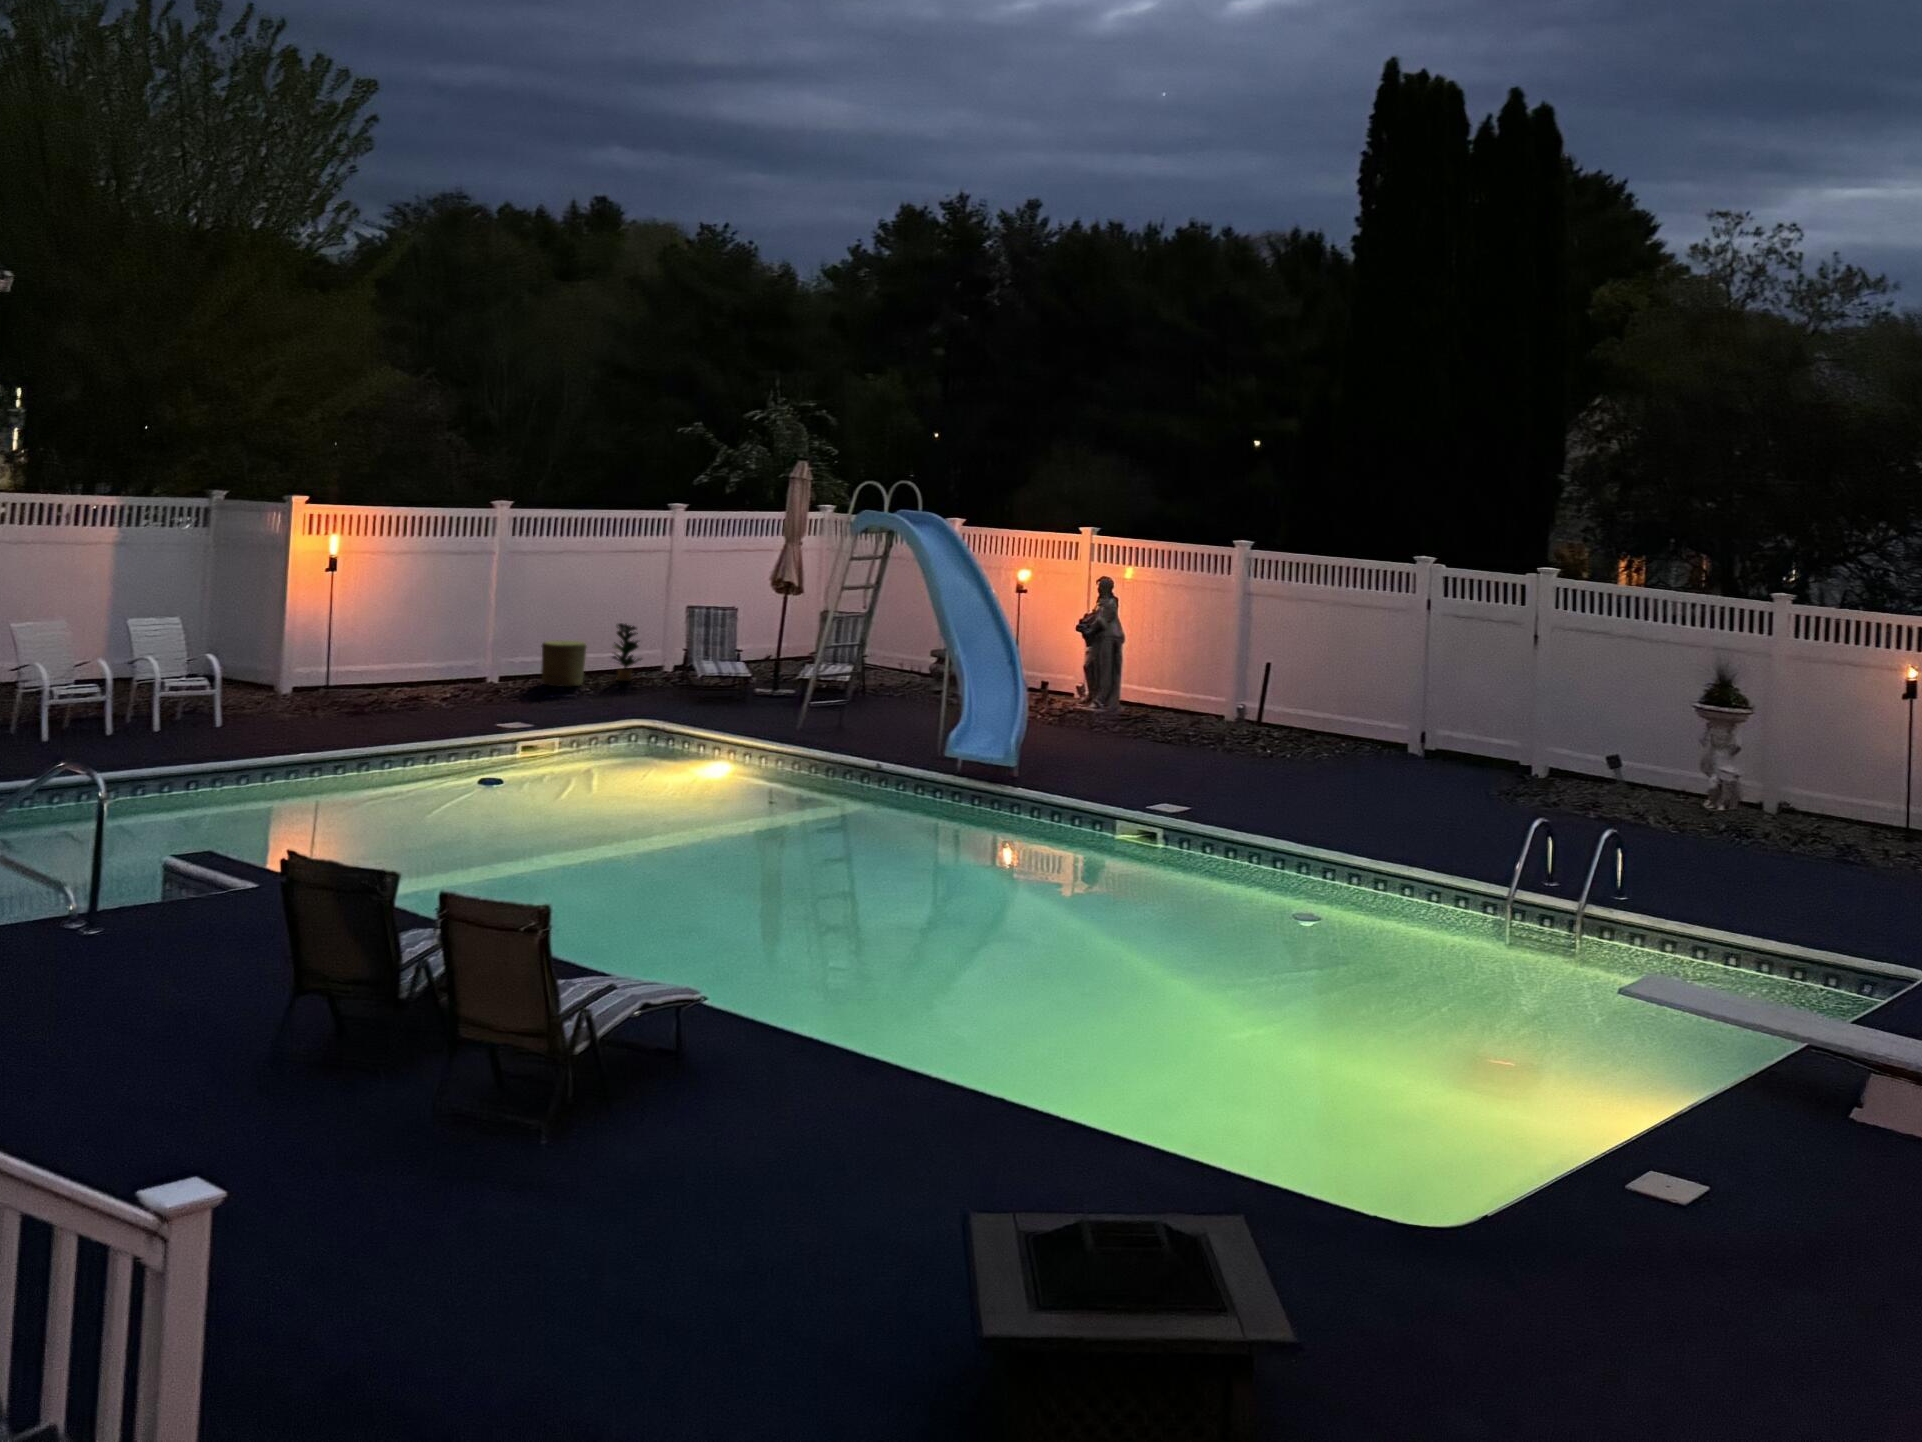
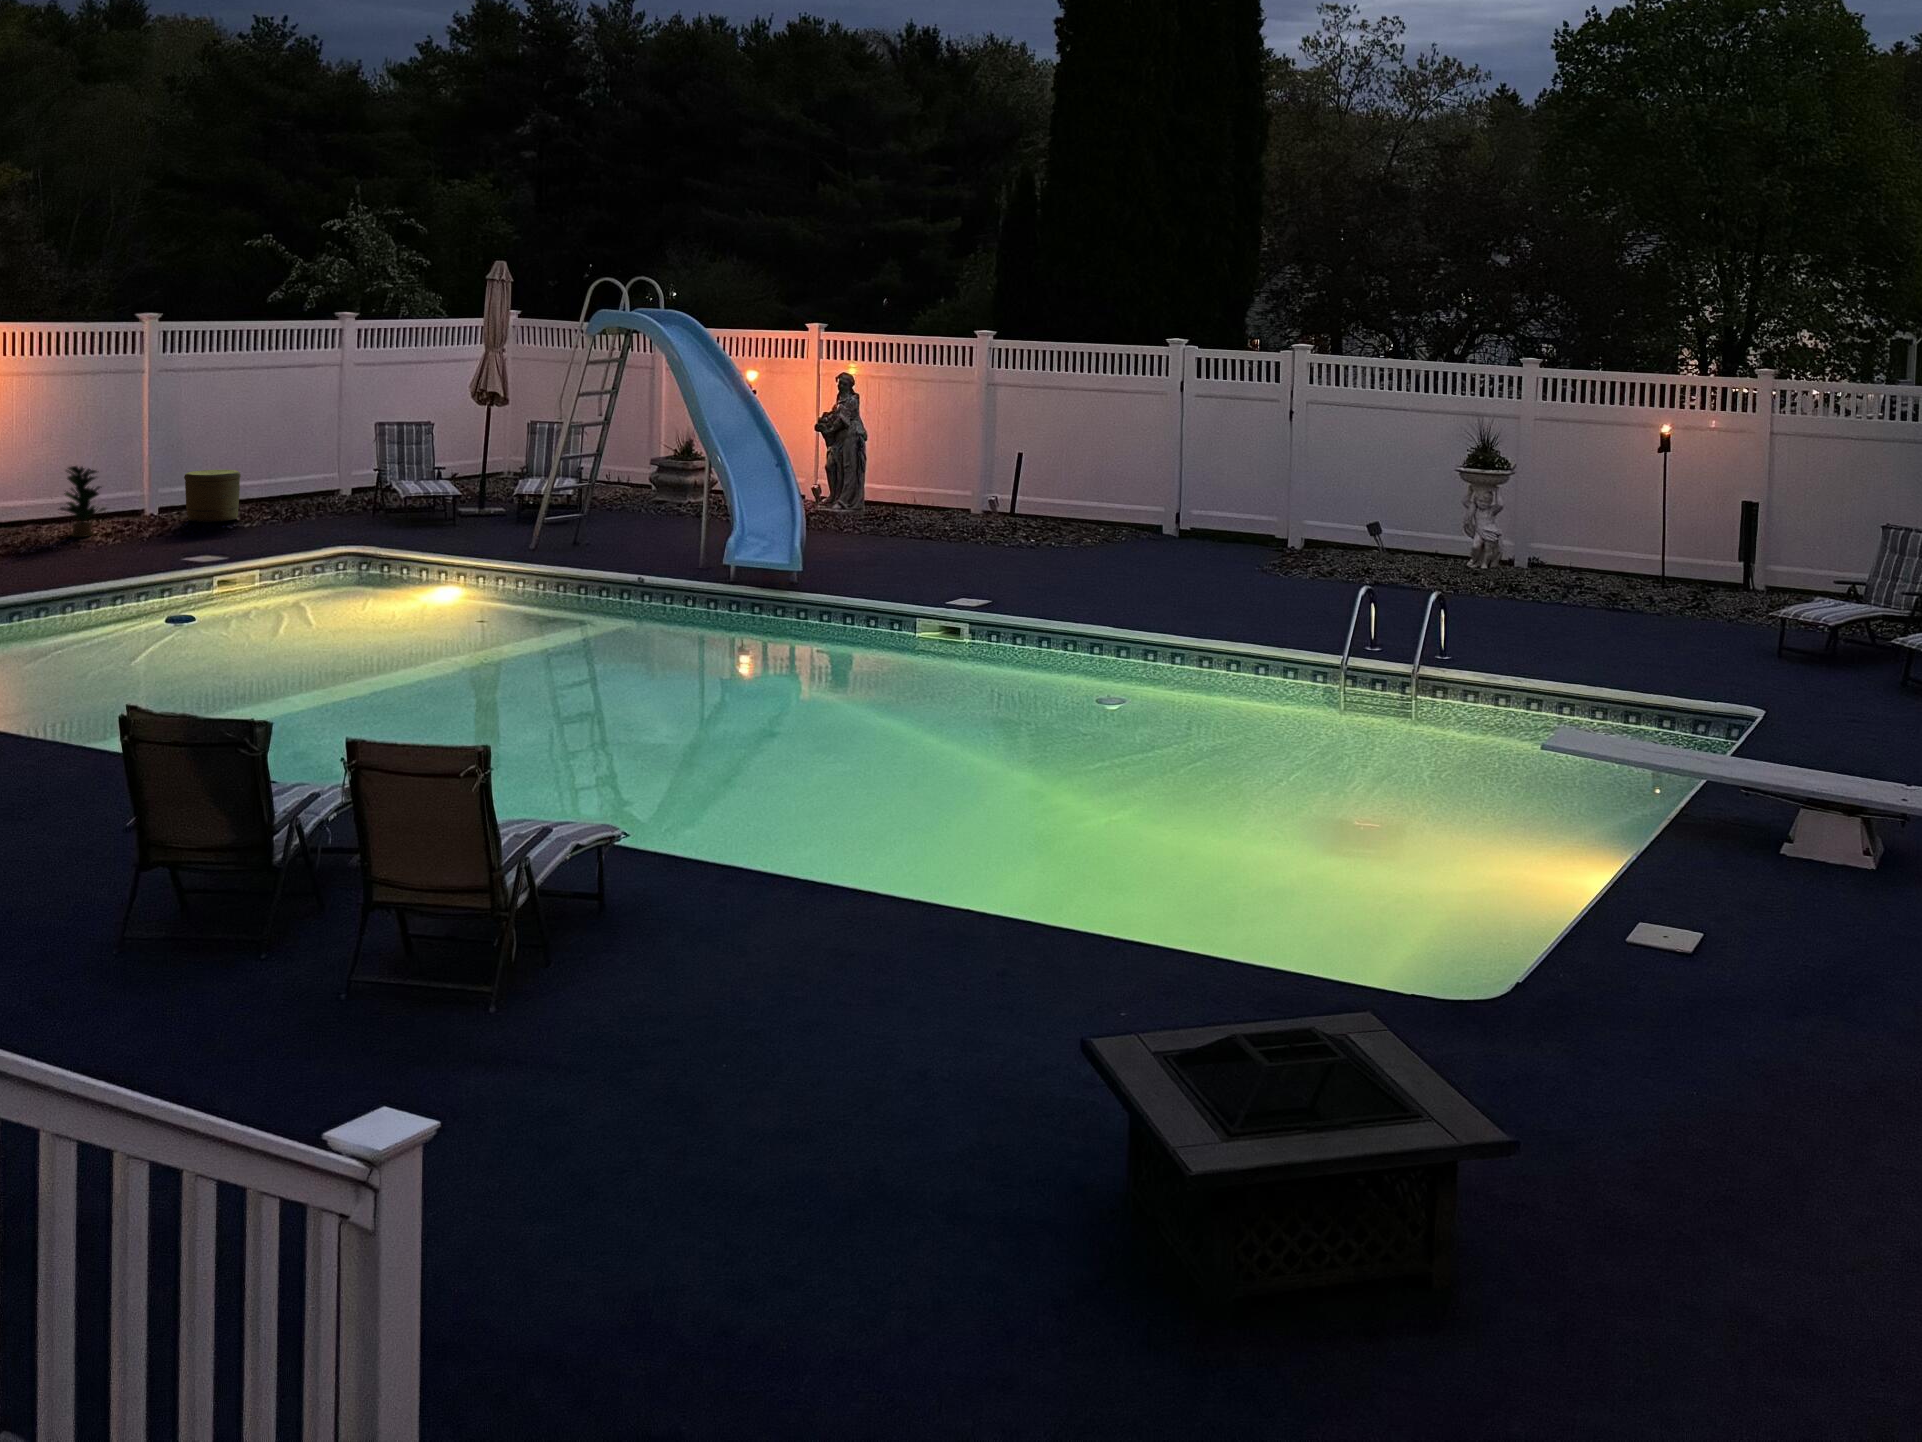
potted plant: present [612,623,642,681] -> present [60,466,106,537]

